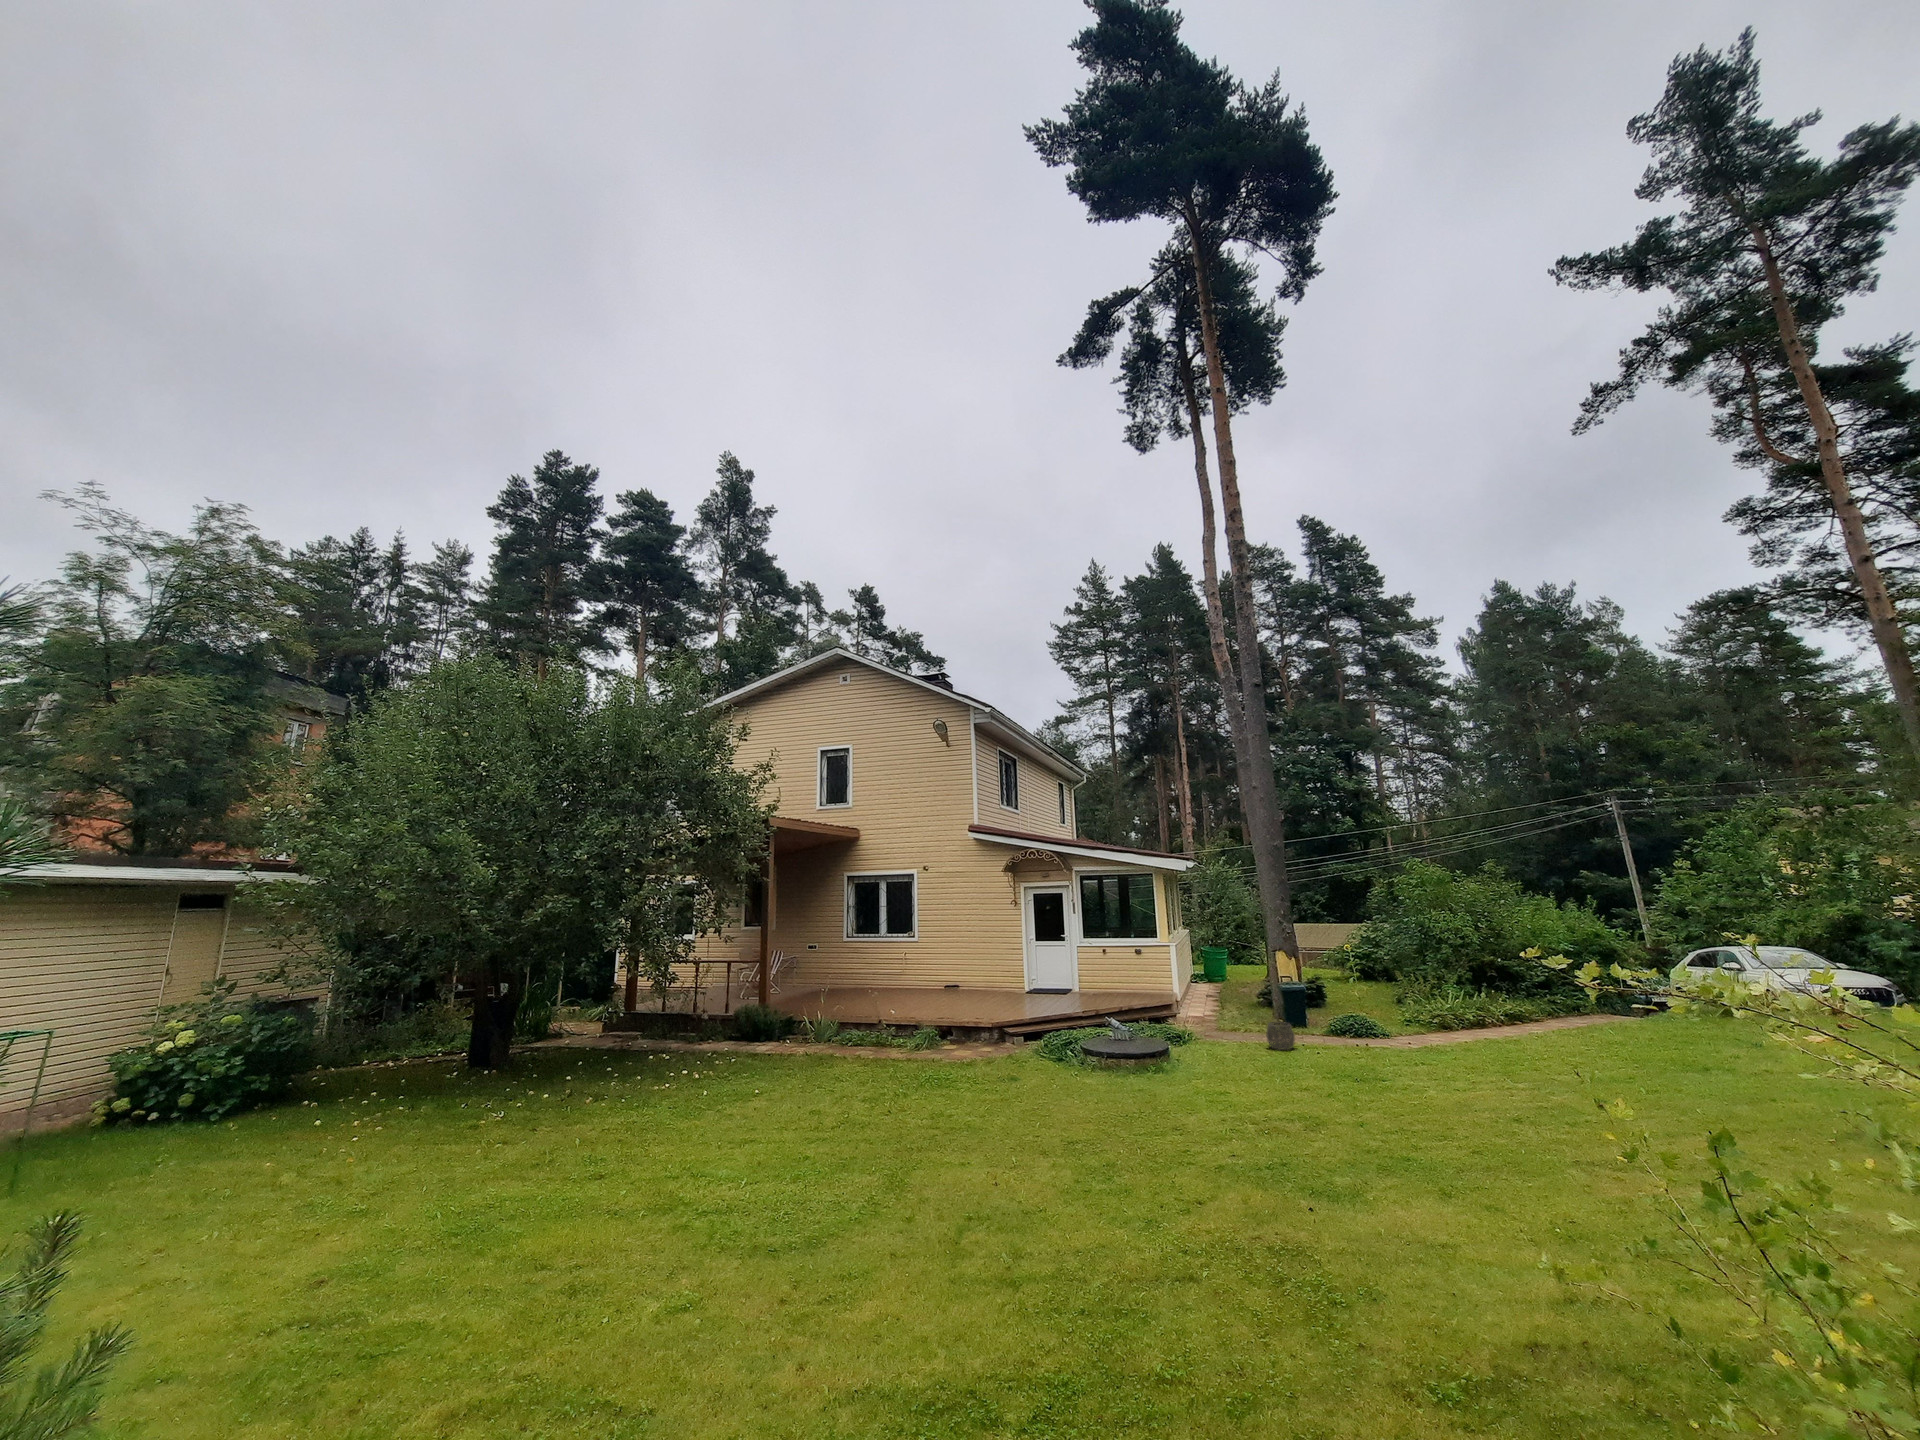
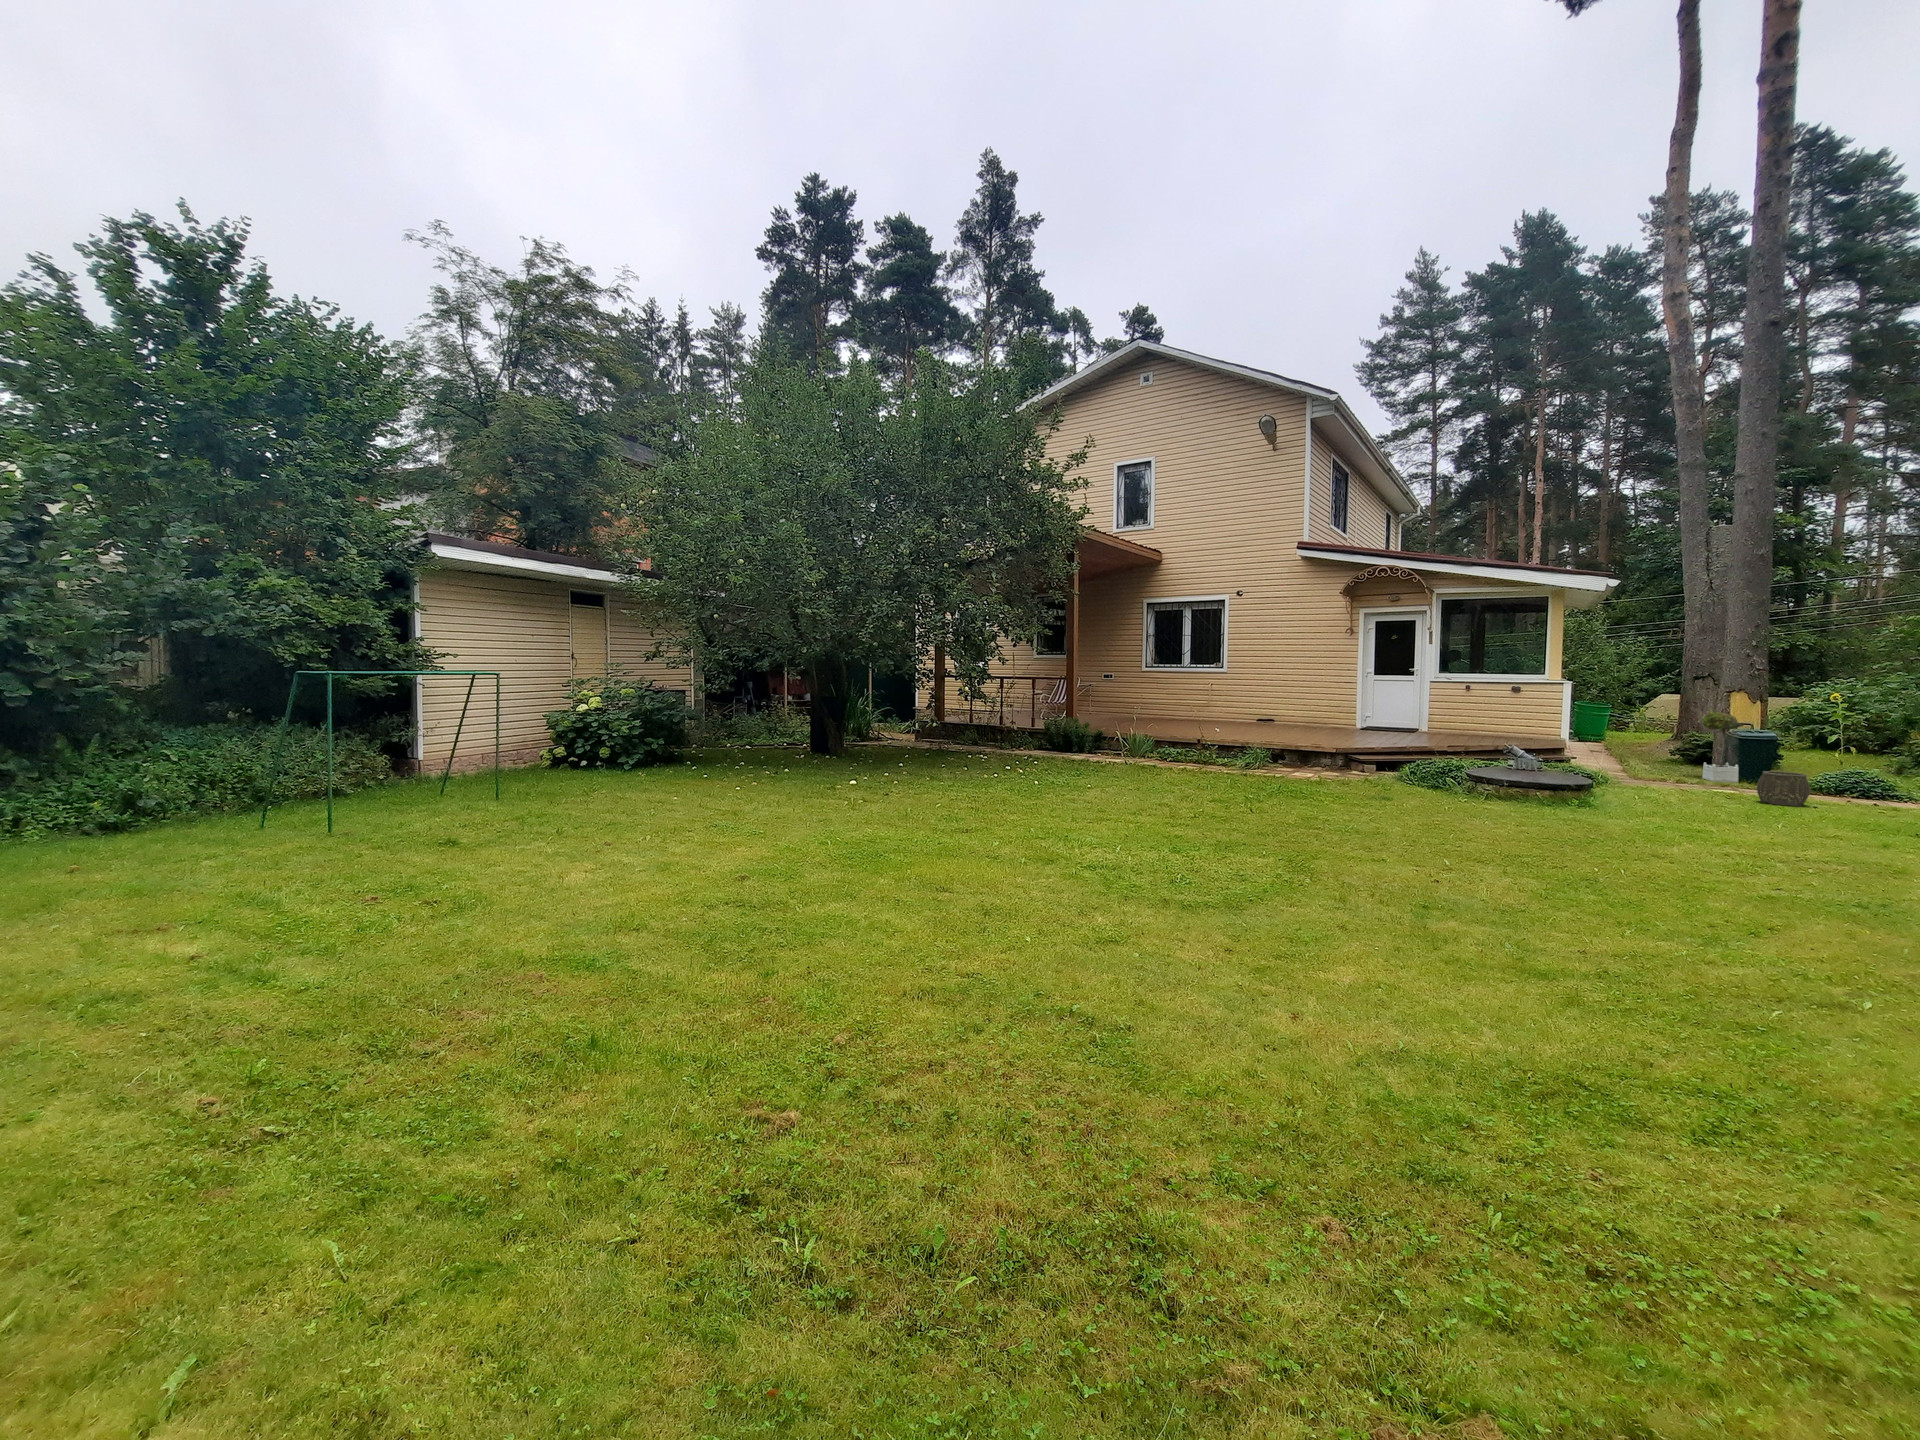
potted tree: none [1250,965,1278,1024] -> present [1702,710,1743,782]

